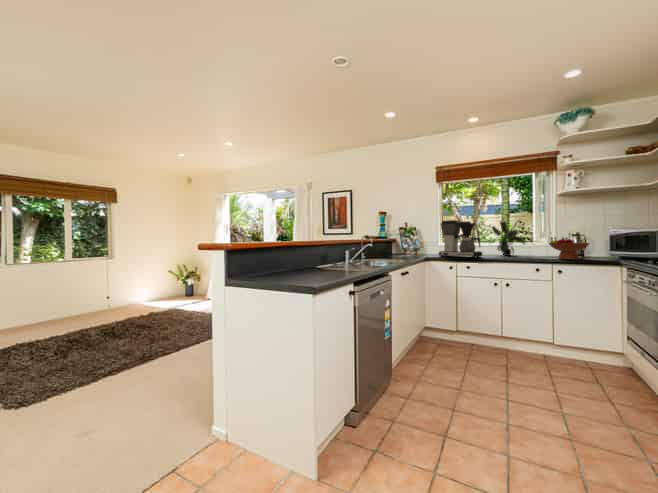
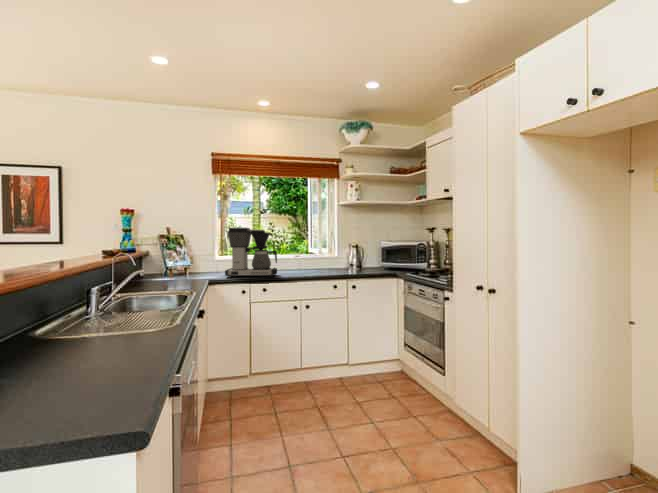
potted plant: present [492,221,525,256] -> none [278,228,321,271]
fruit bowl: present [549,237,590,260] -> none [340,250,374,273]

